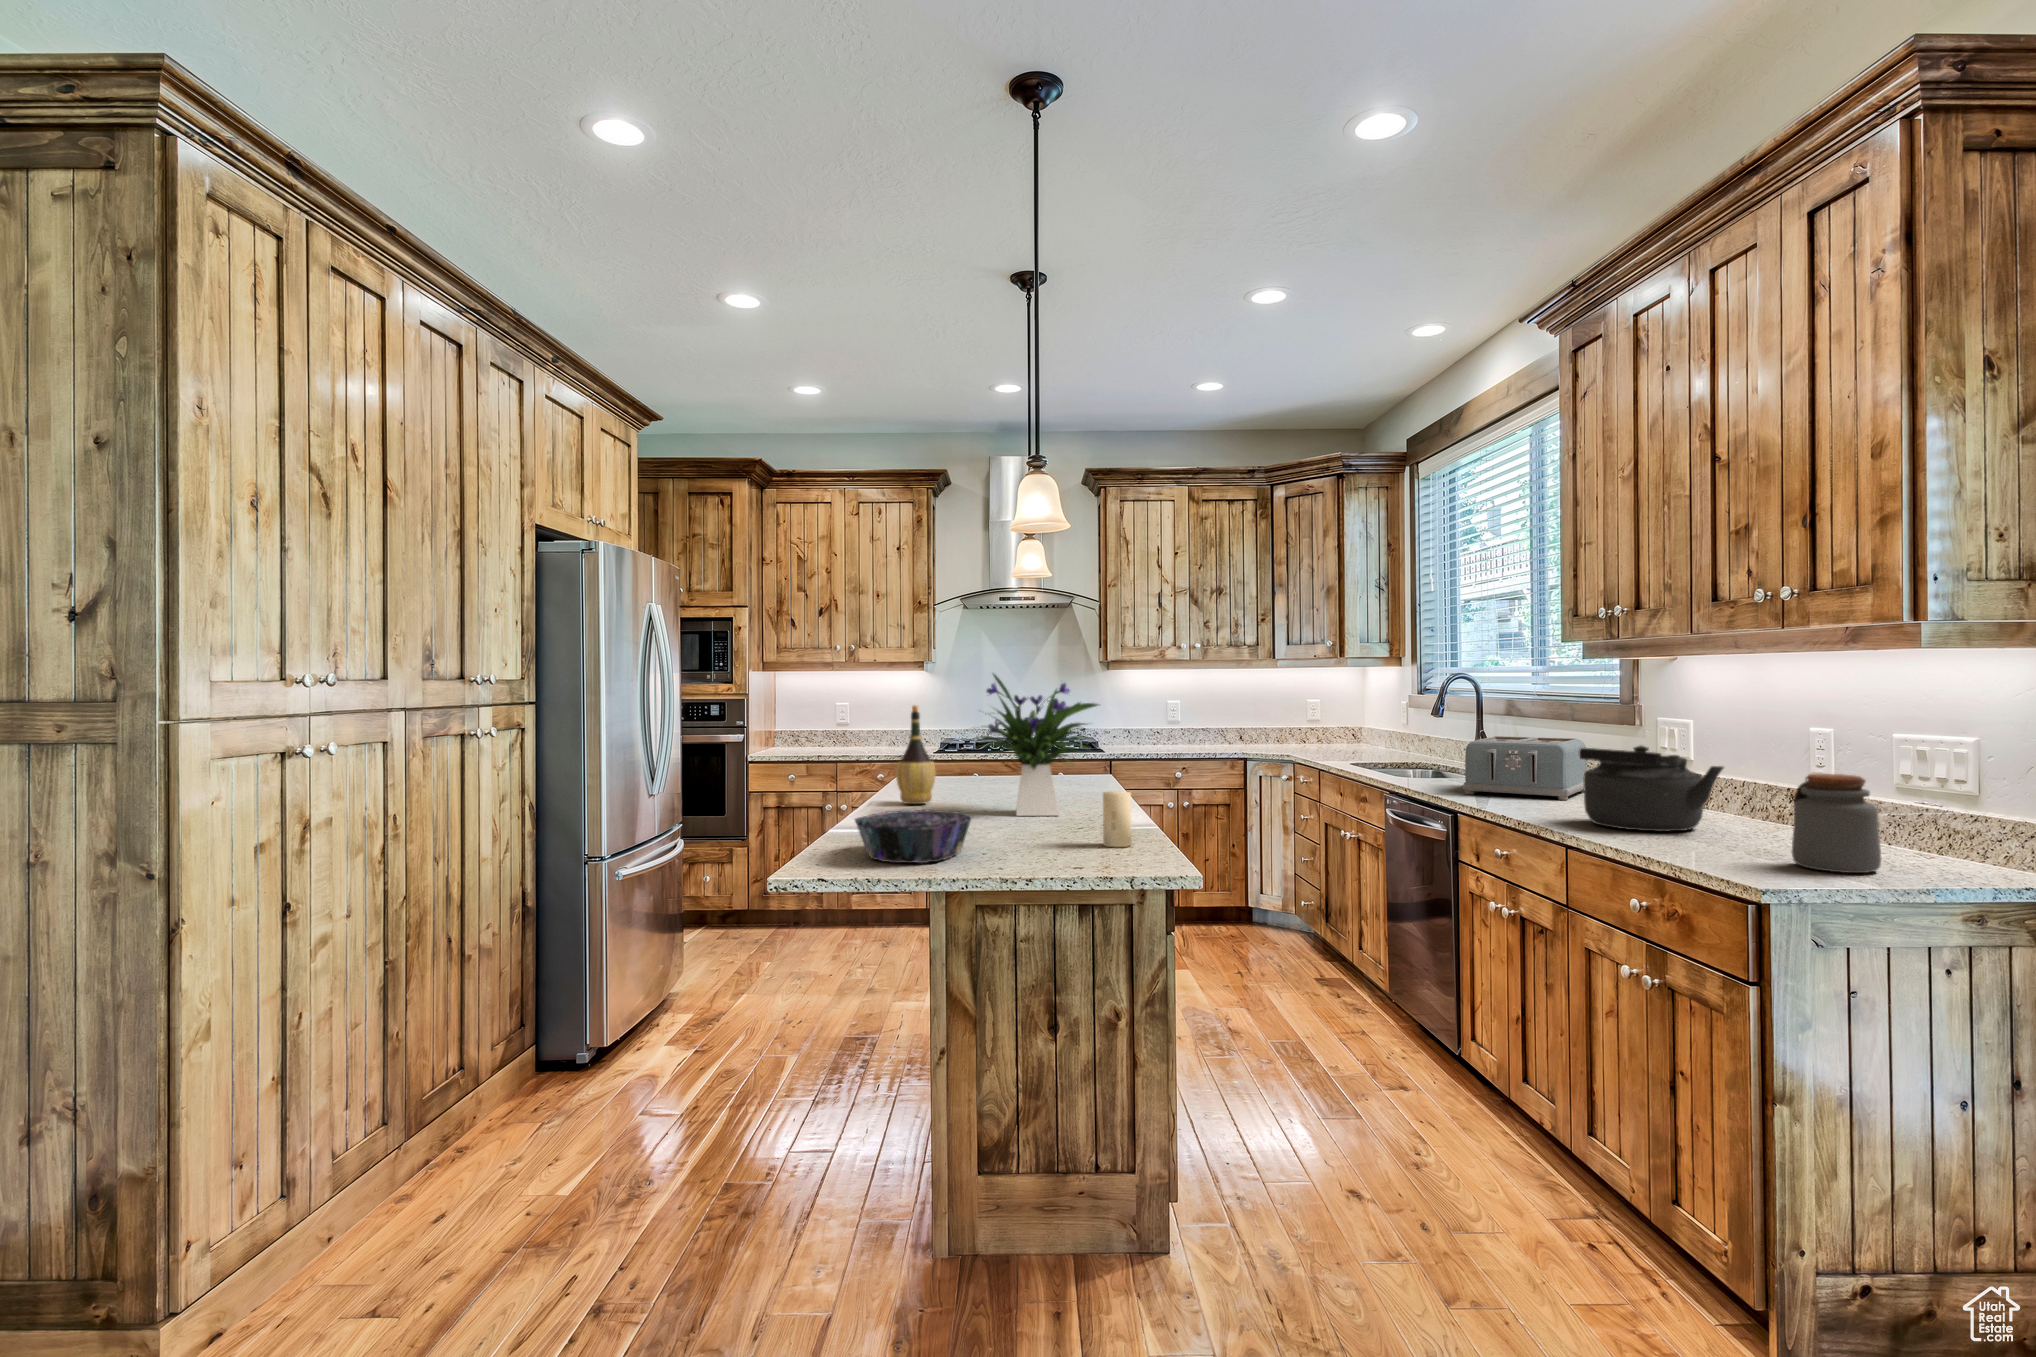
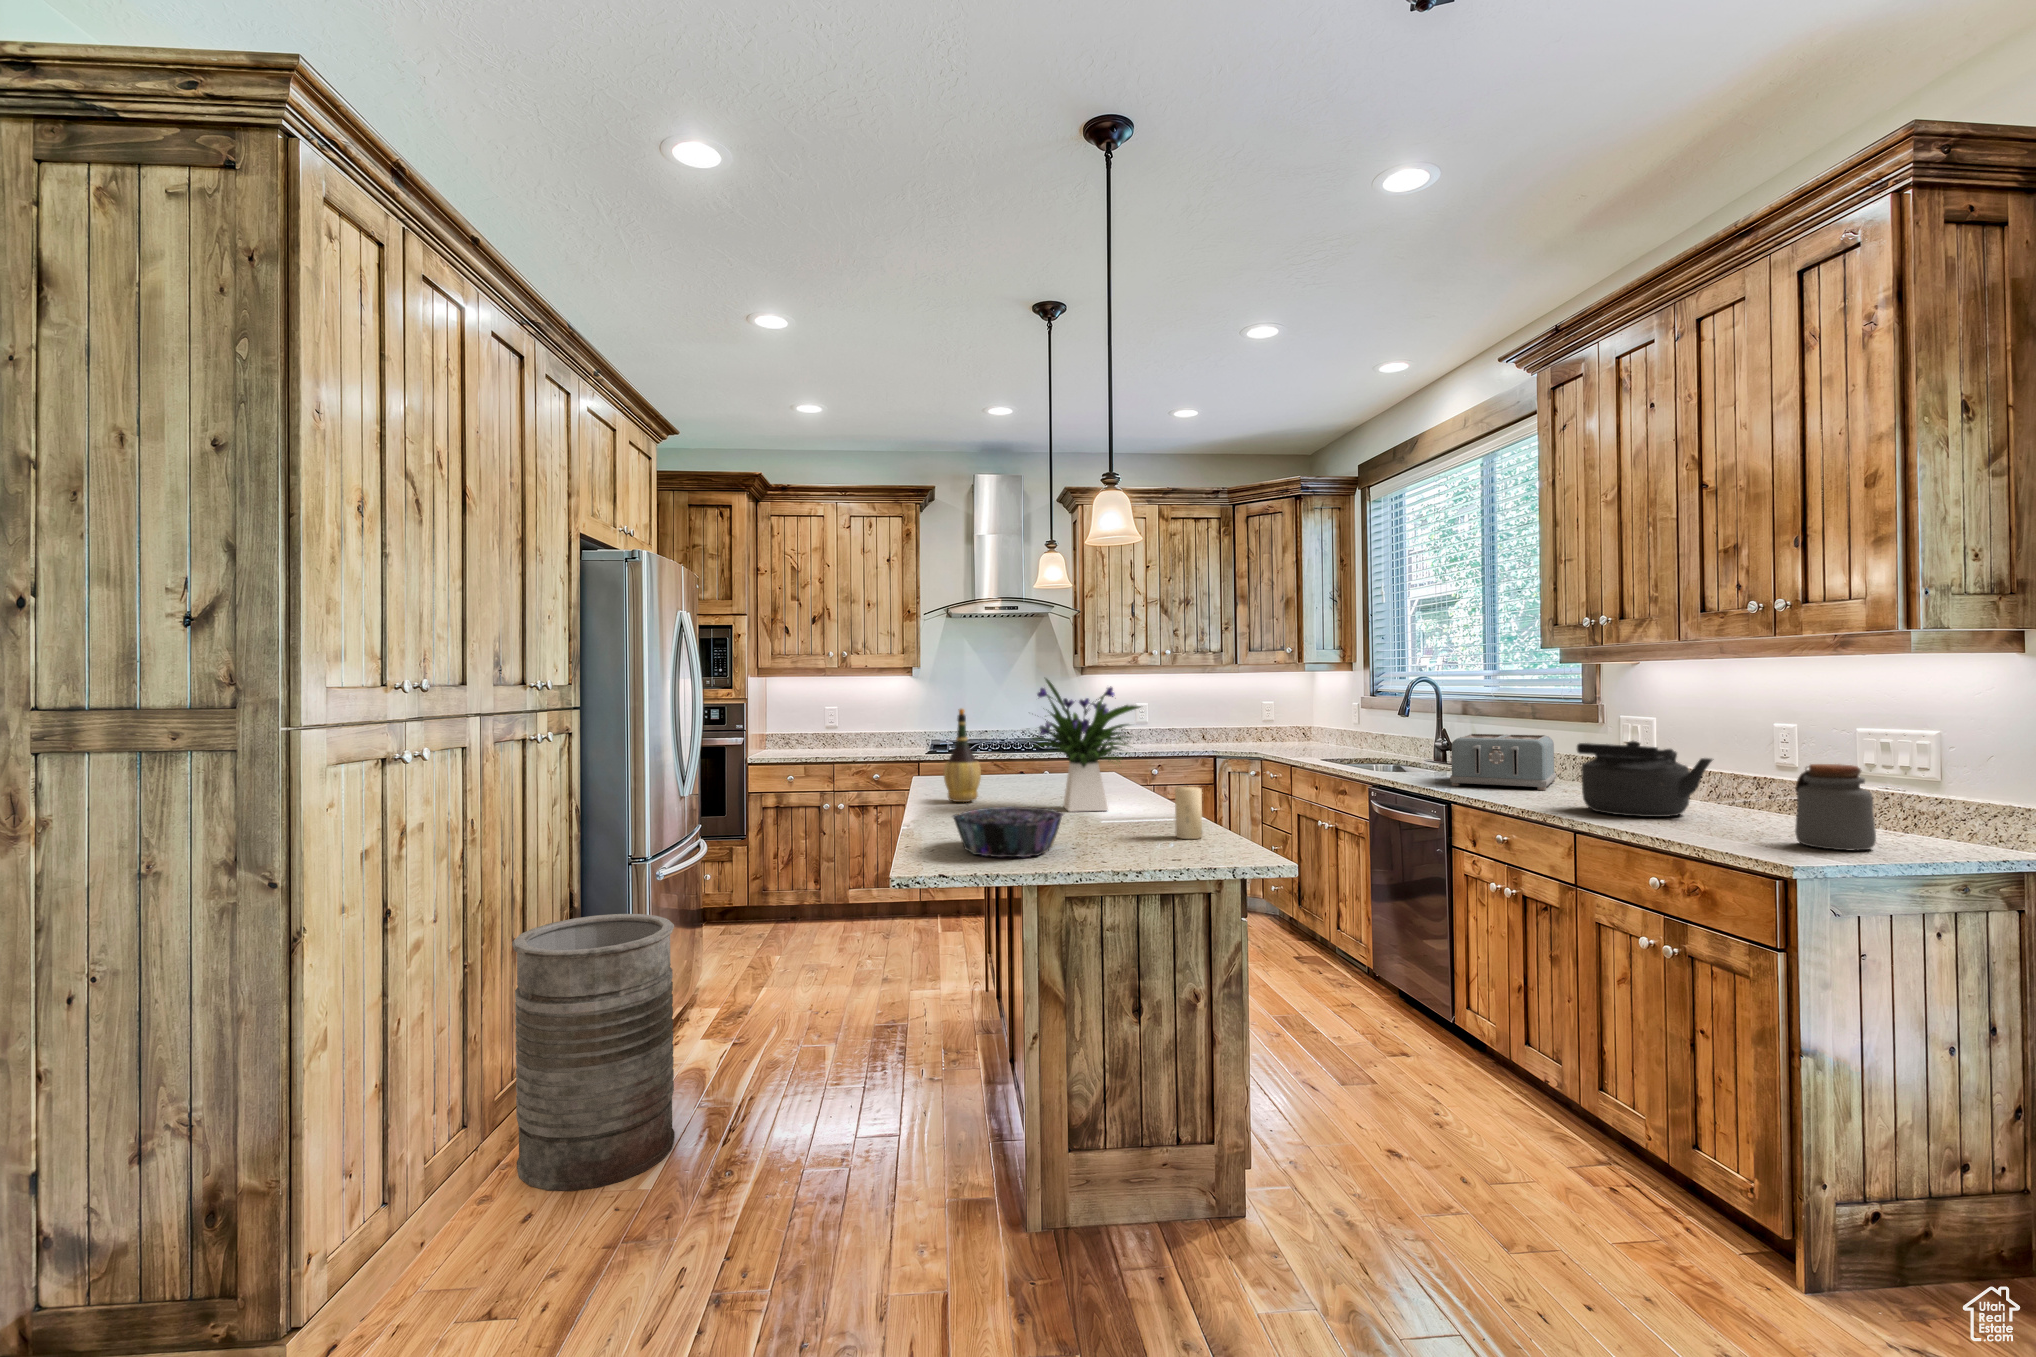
trash can: none [436,914,604,1194] -> present [512,914,675,1191]

